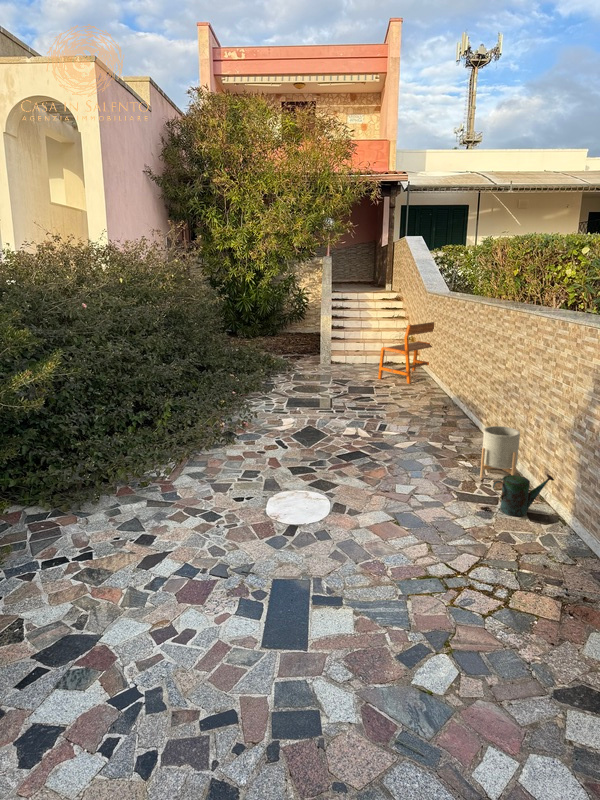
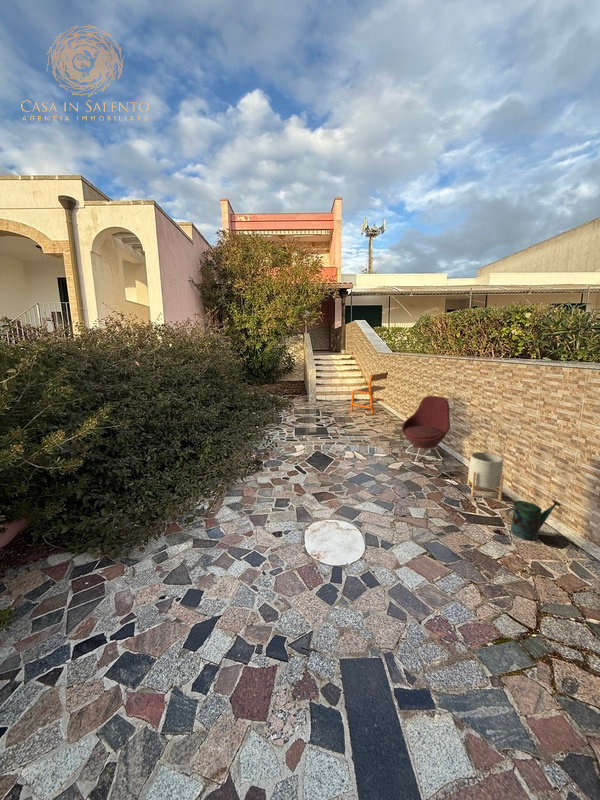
chair: none [421,356,487,442] -> present [402,396,450,461]

